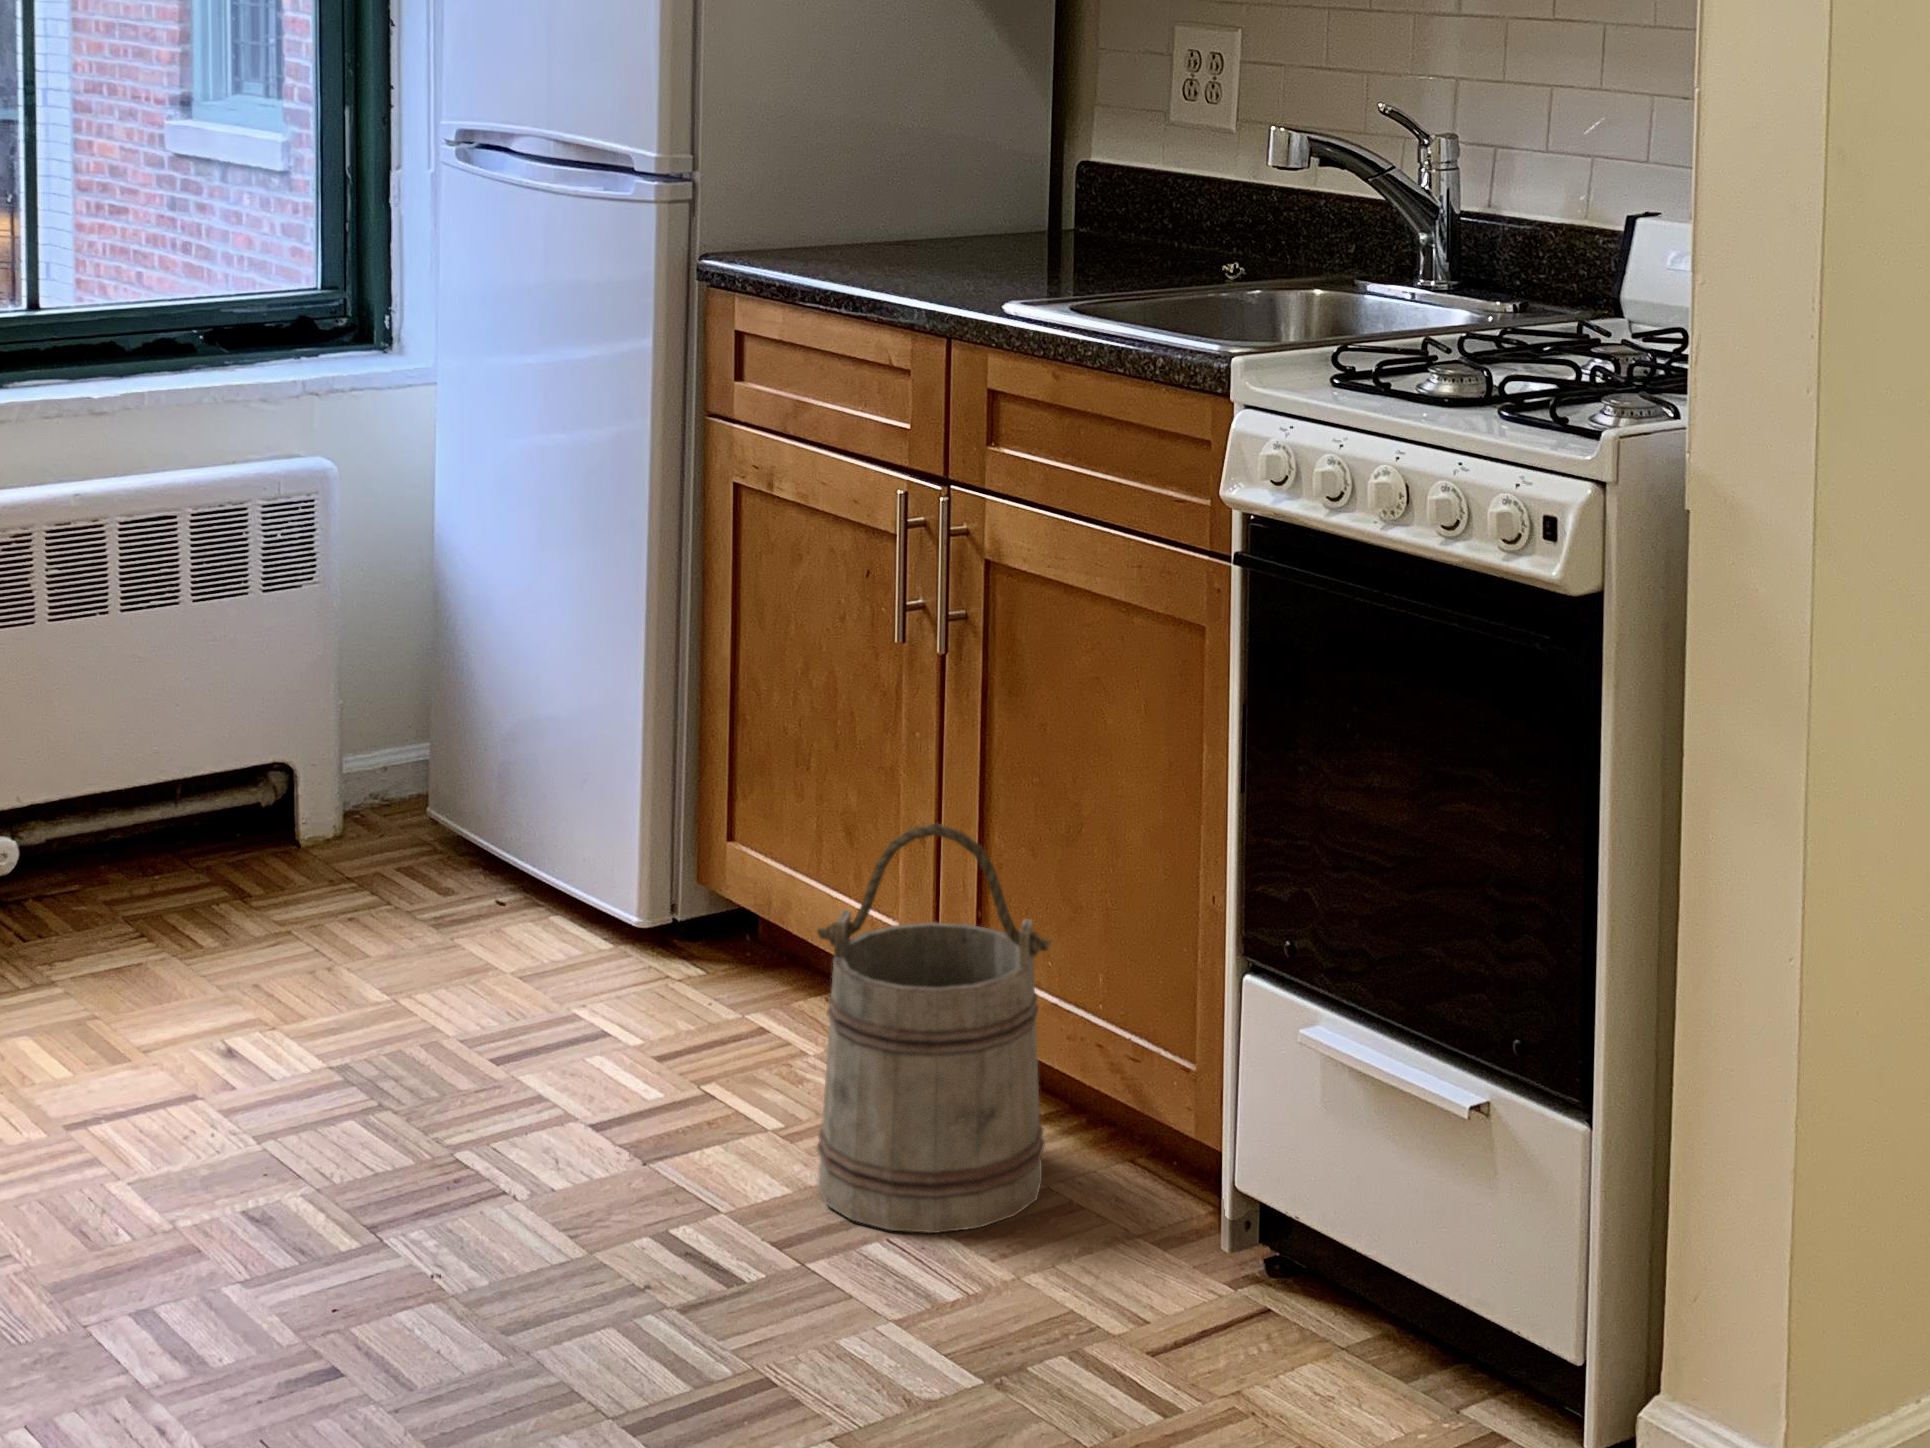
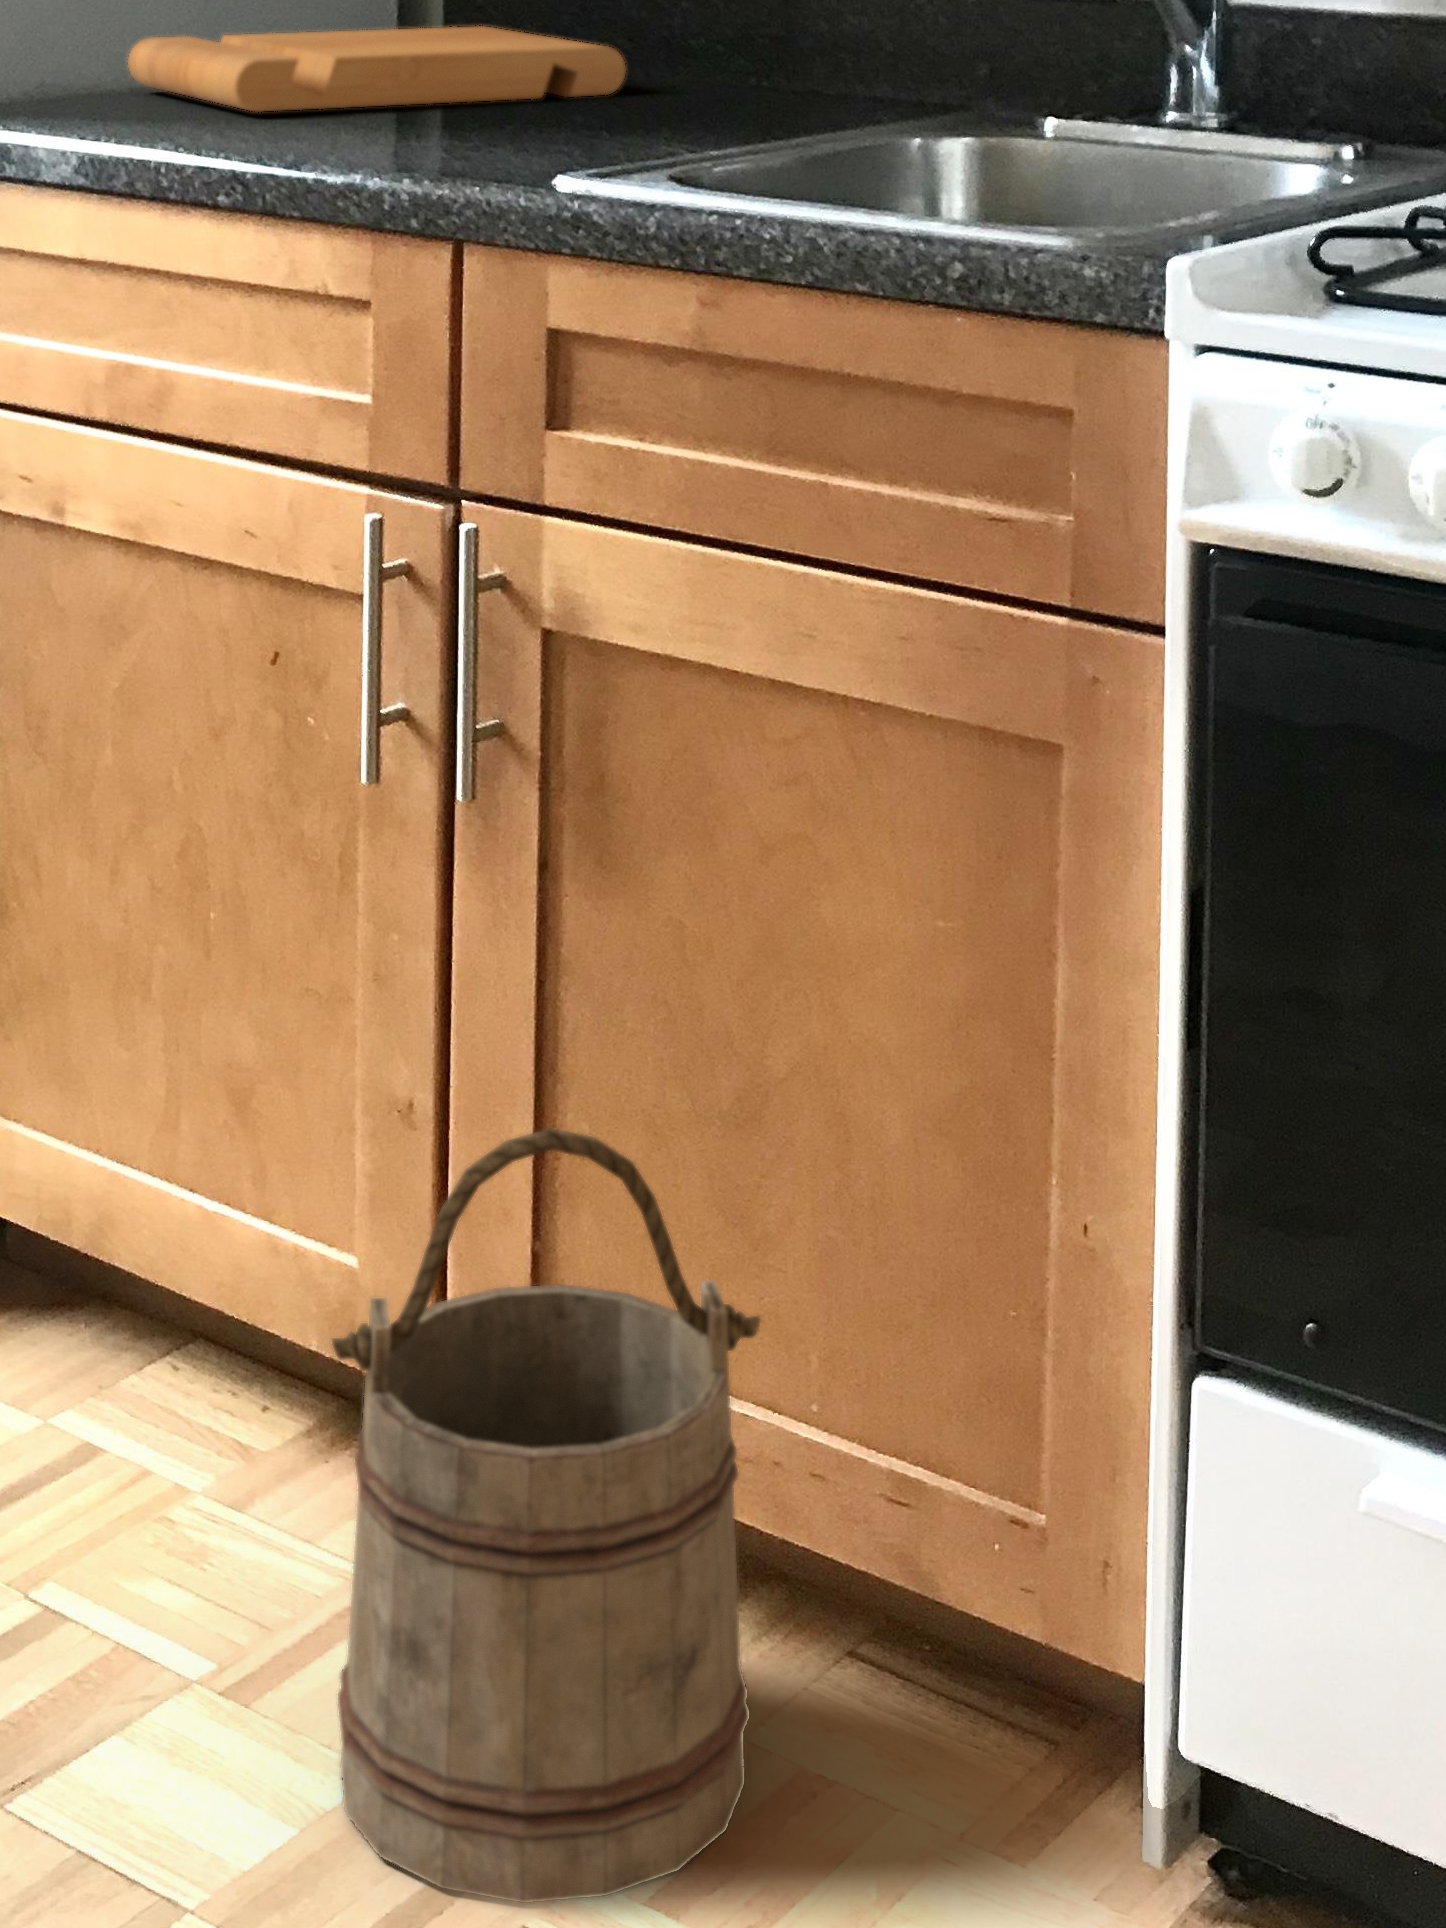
cutting board: none [857,209,1150,259] -> present [128,26,625,111]

